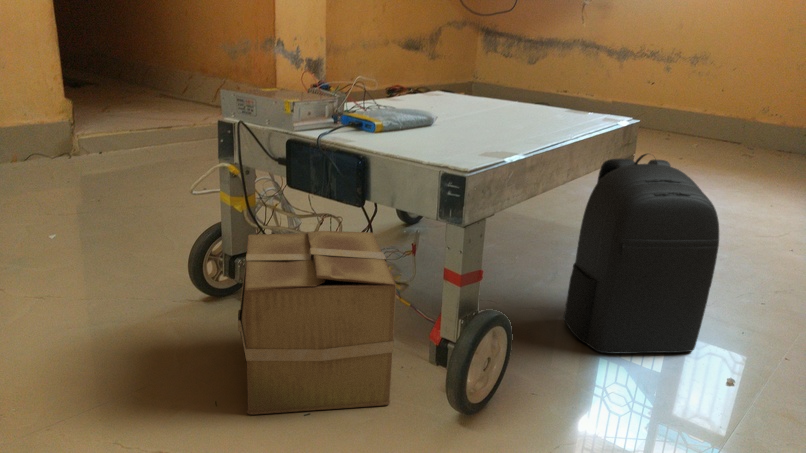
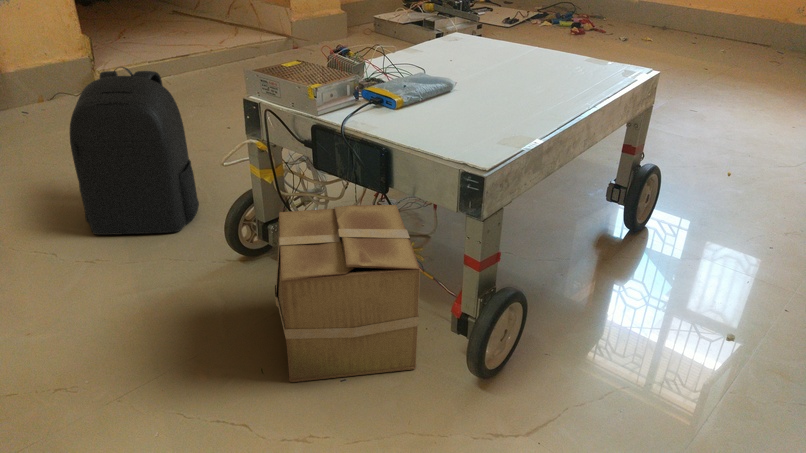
backpack: present [563,154,719,353] -> present [70,67,199,235]

